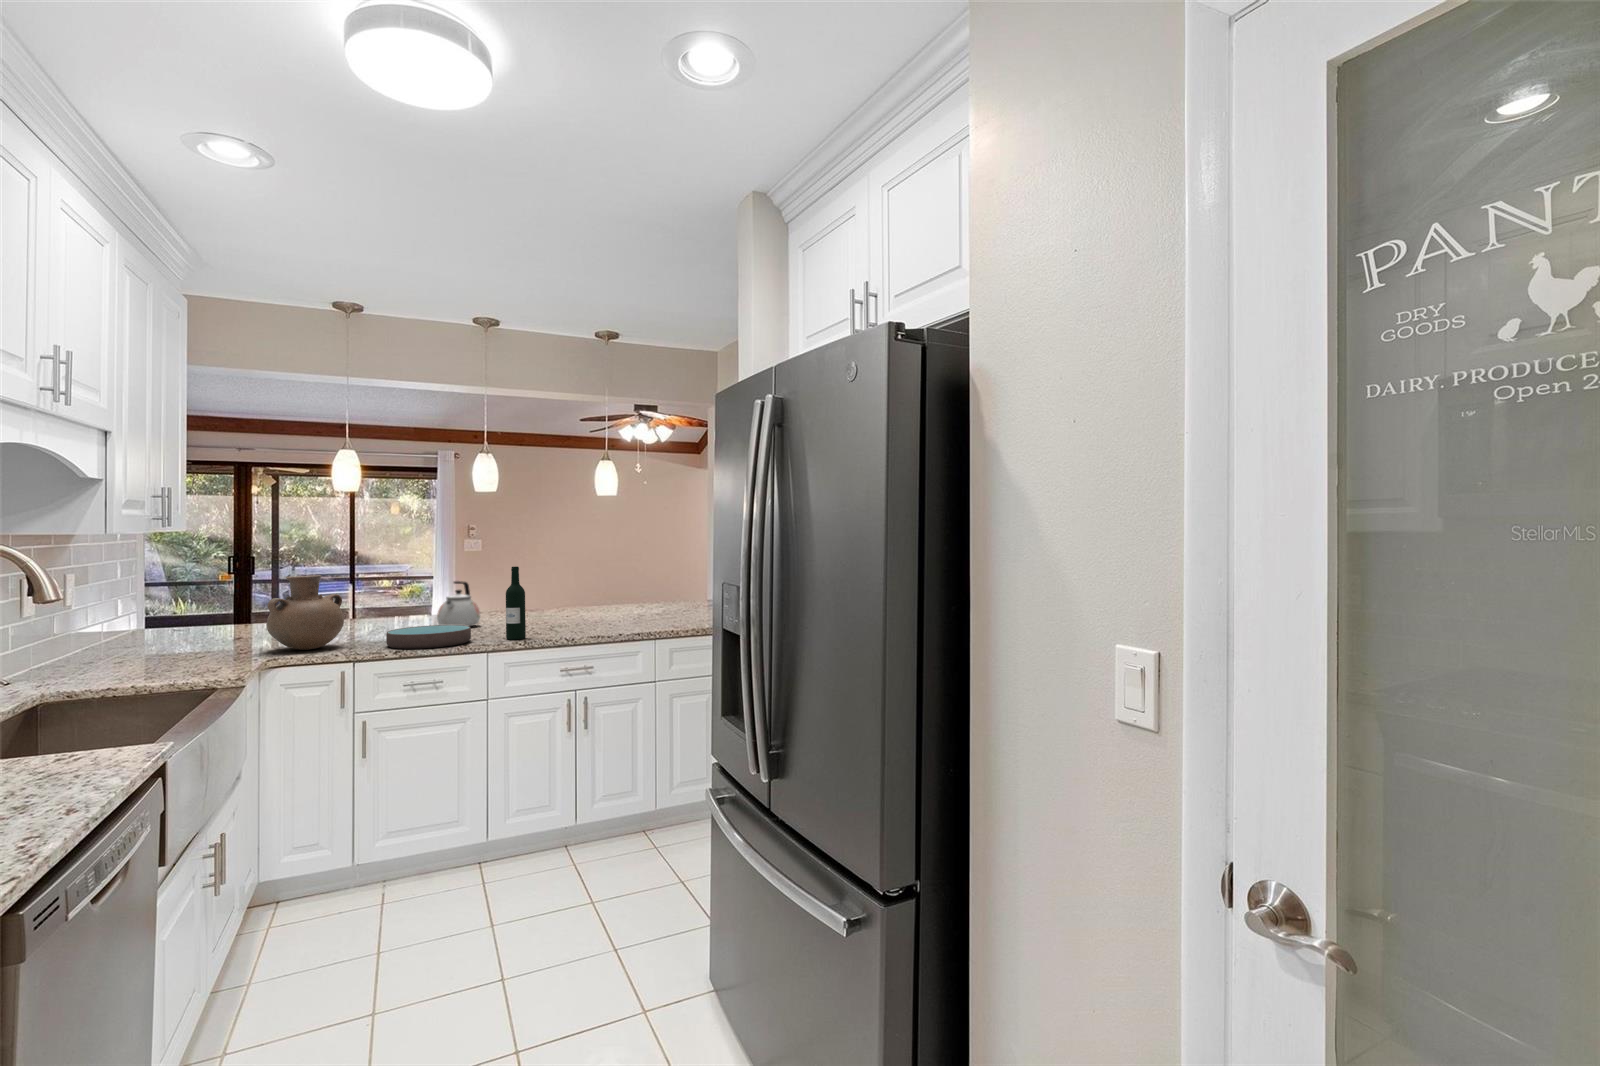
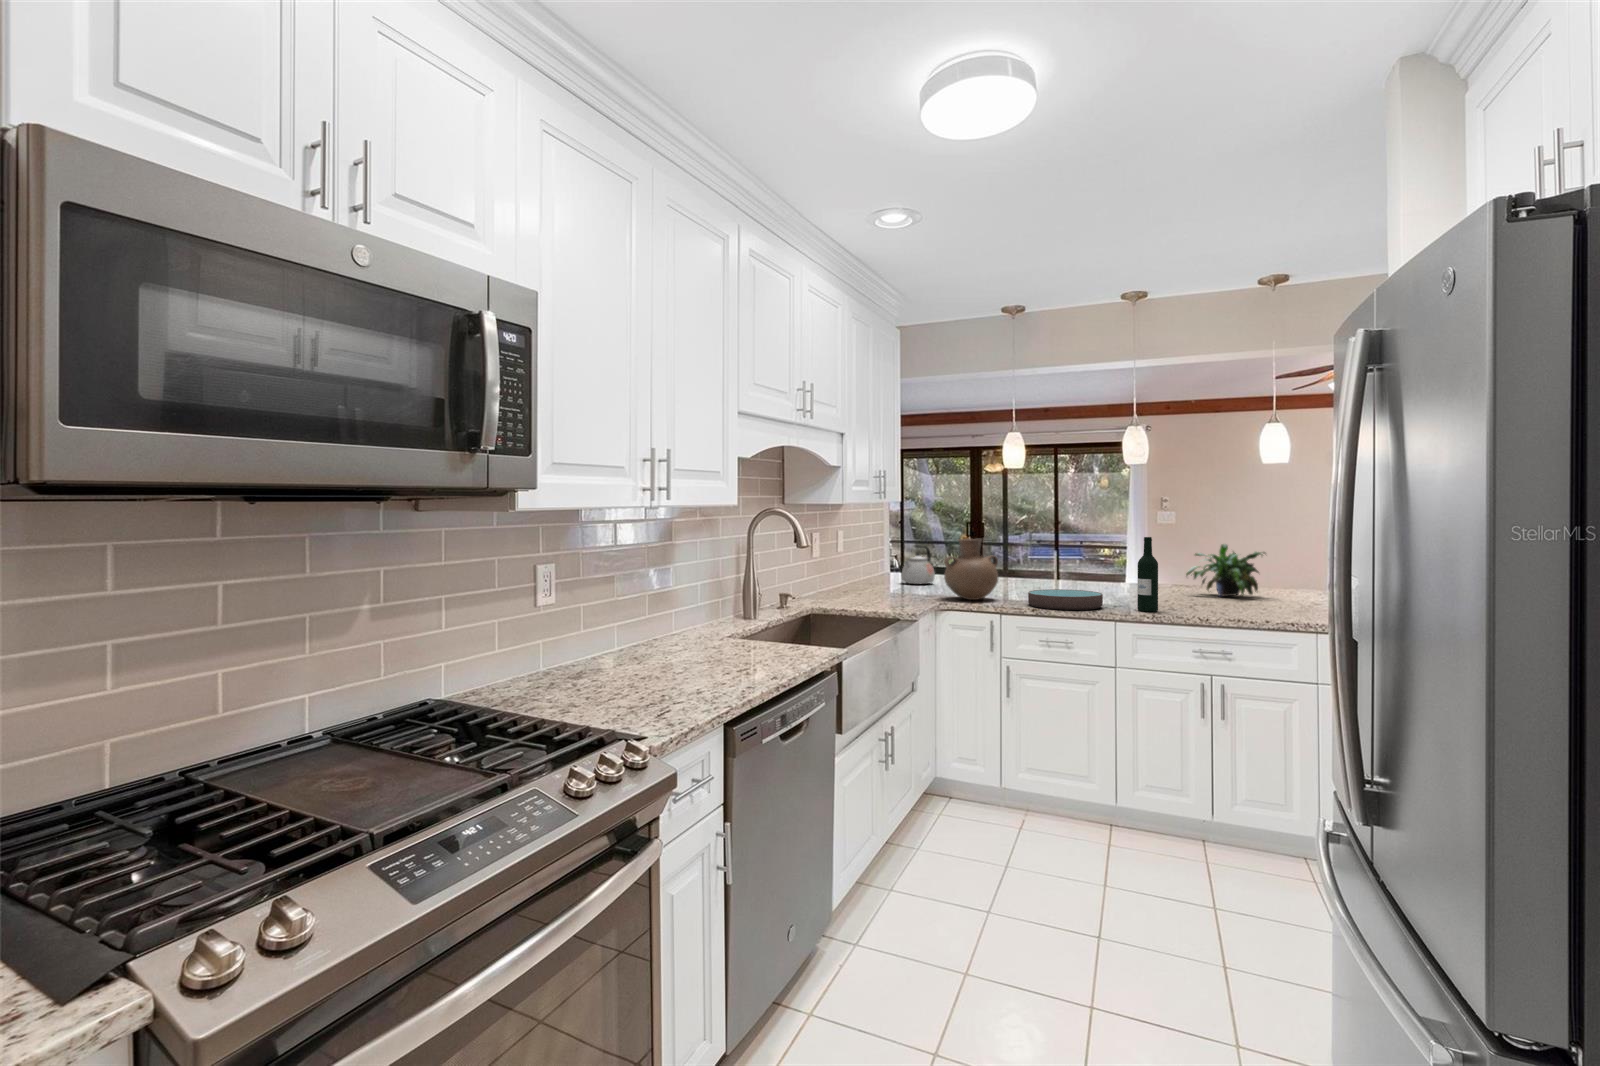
potted plant: none [533,570,599,618] -> present [1186,544,1265,596]
kettle: present [437,581,480,626] -> present [902,545,935,584]

